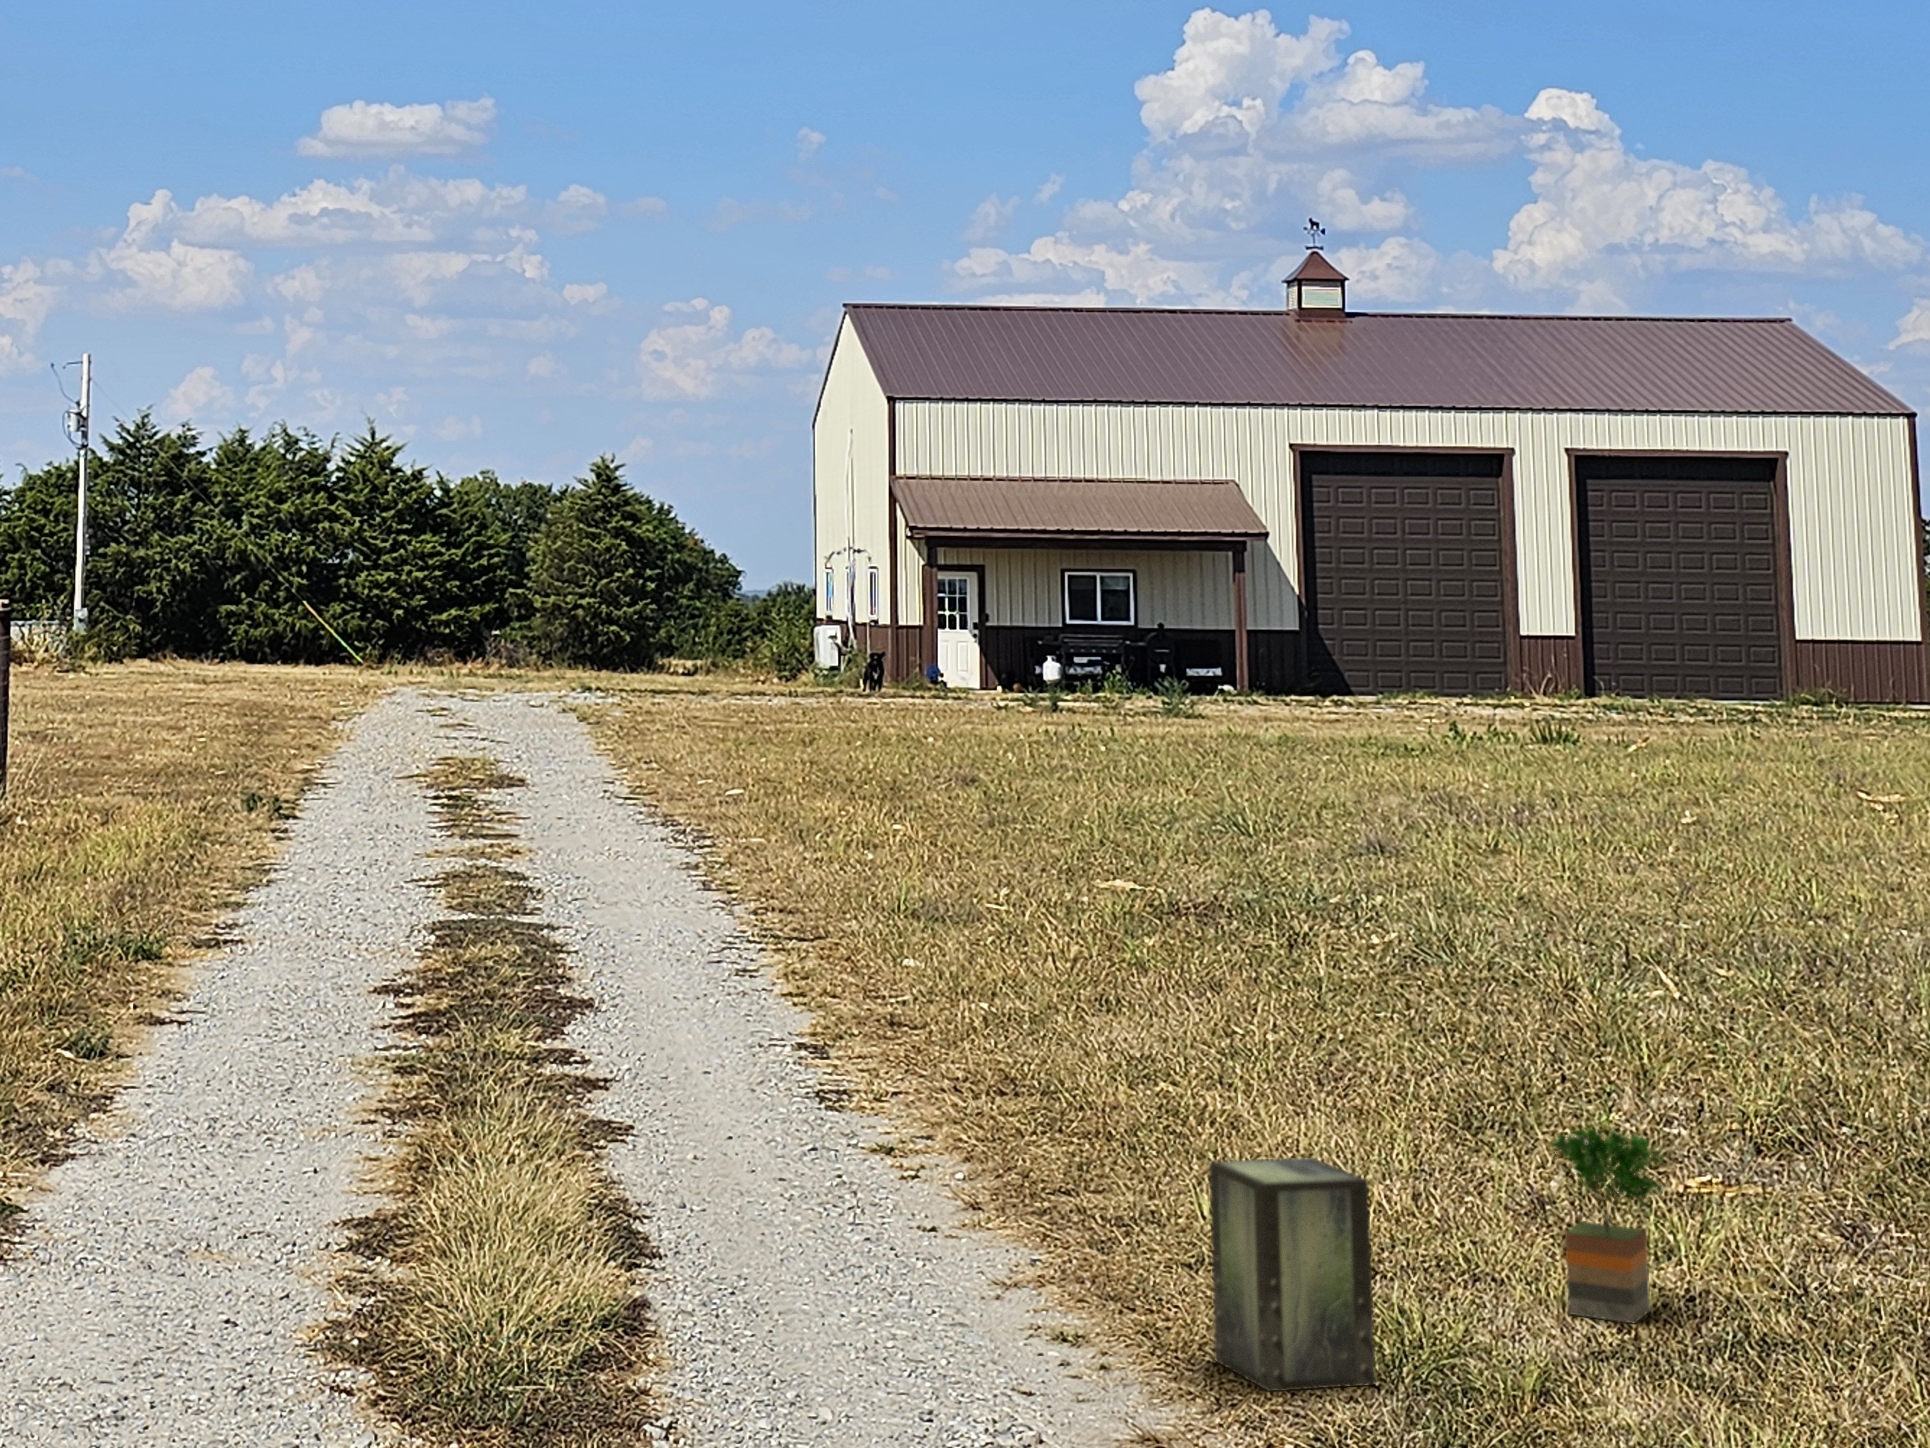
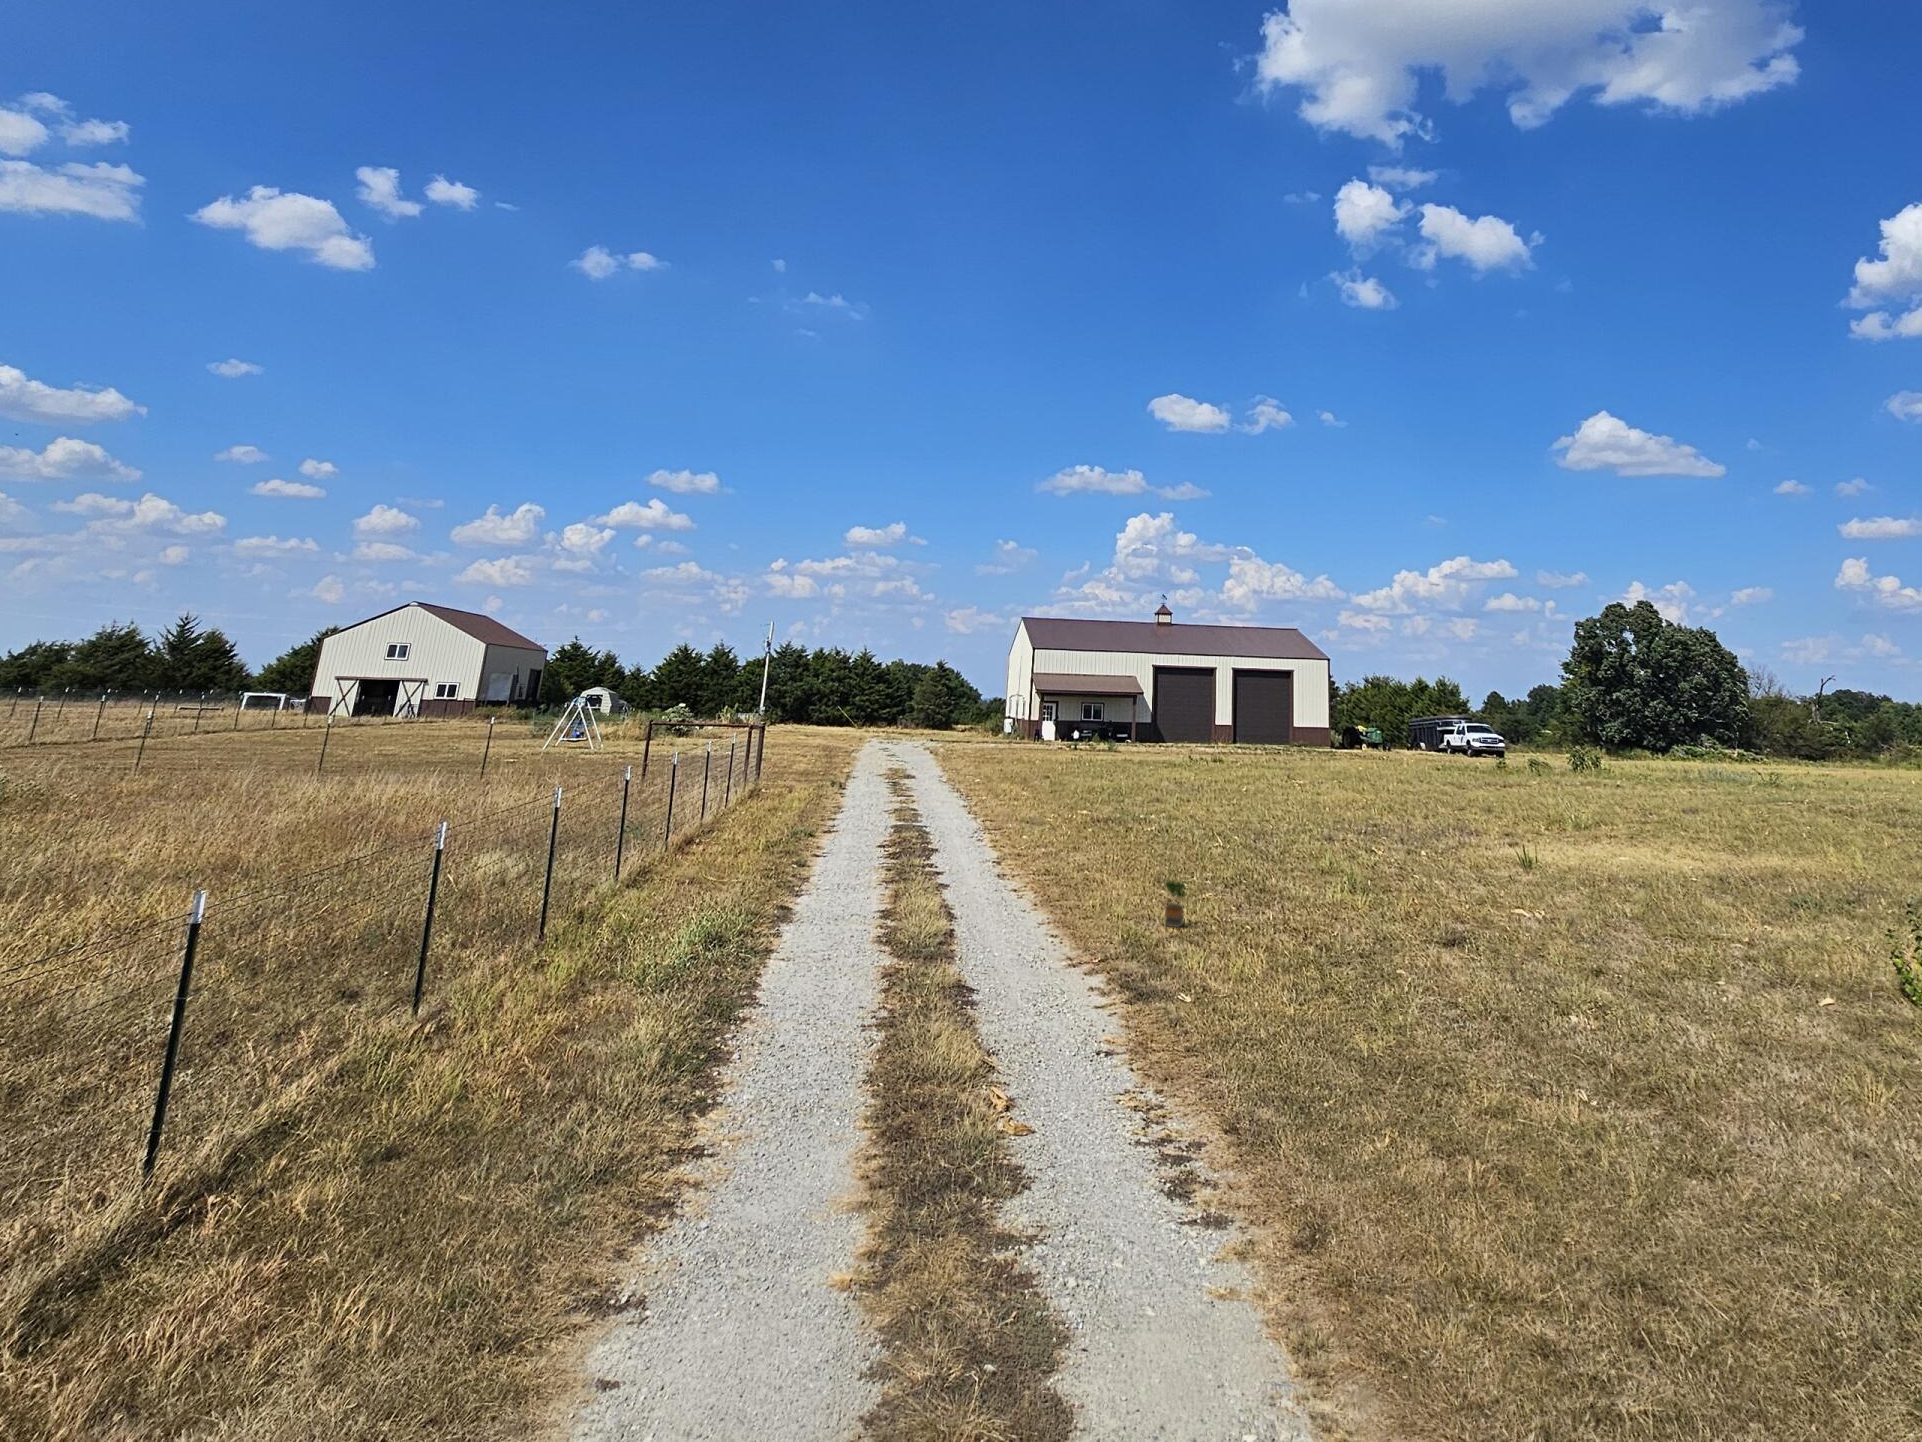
storage box: present [1209,1157,1376,1391] -> none [1084,888,1120,945]

